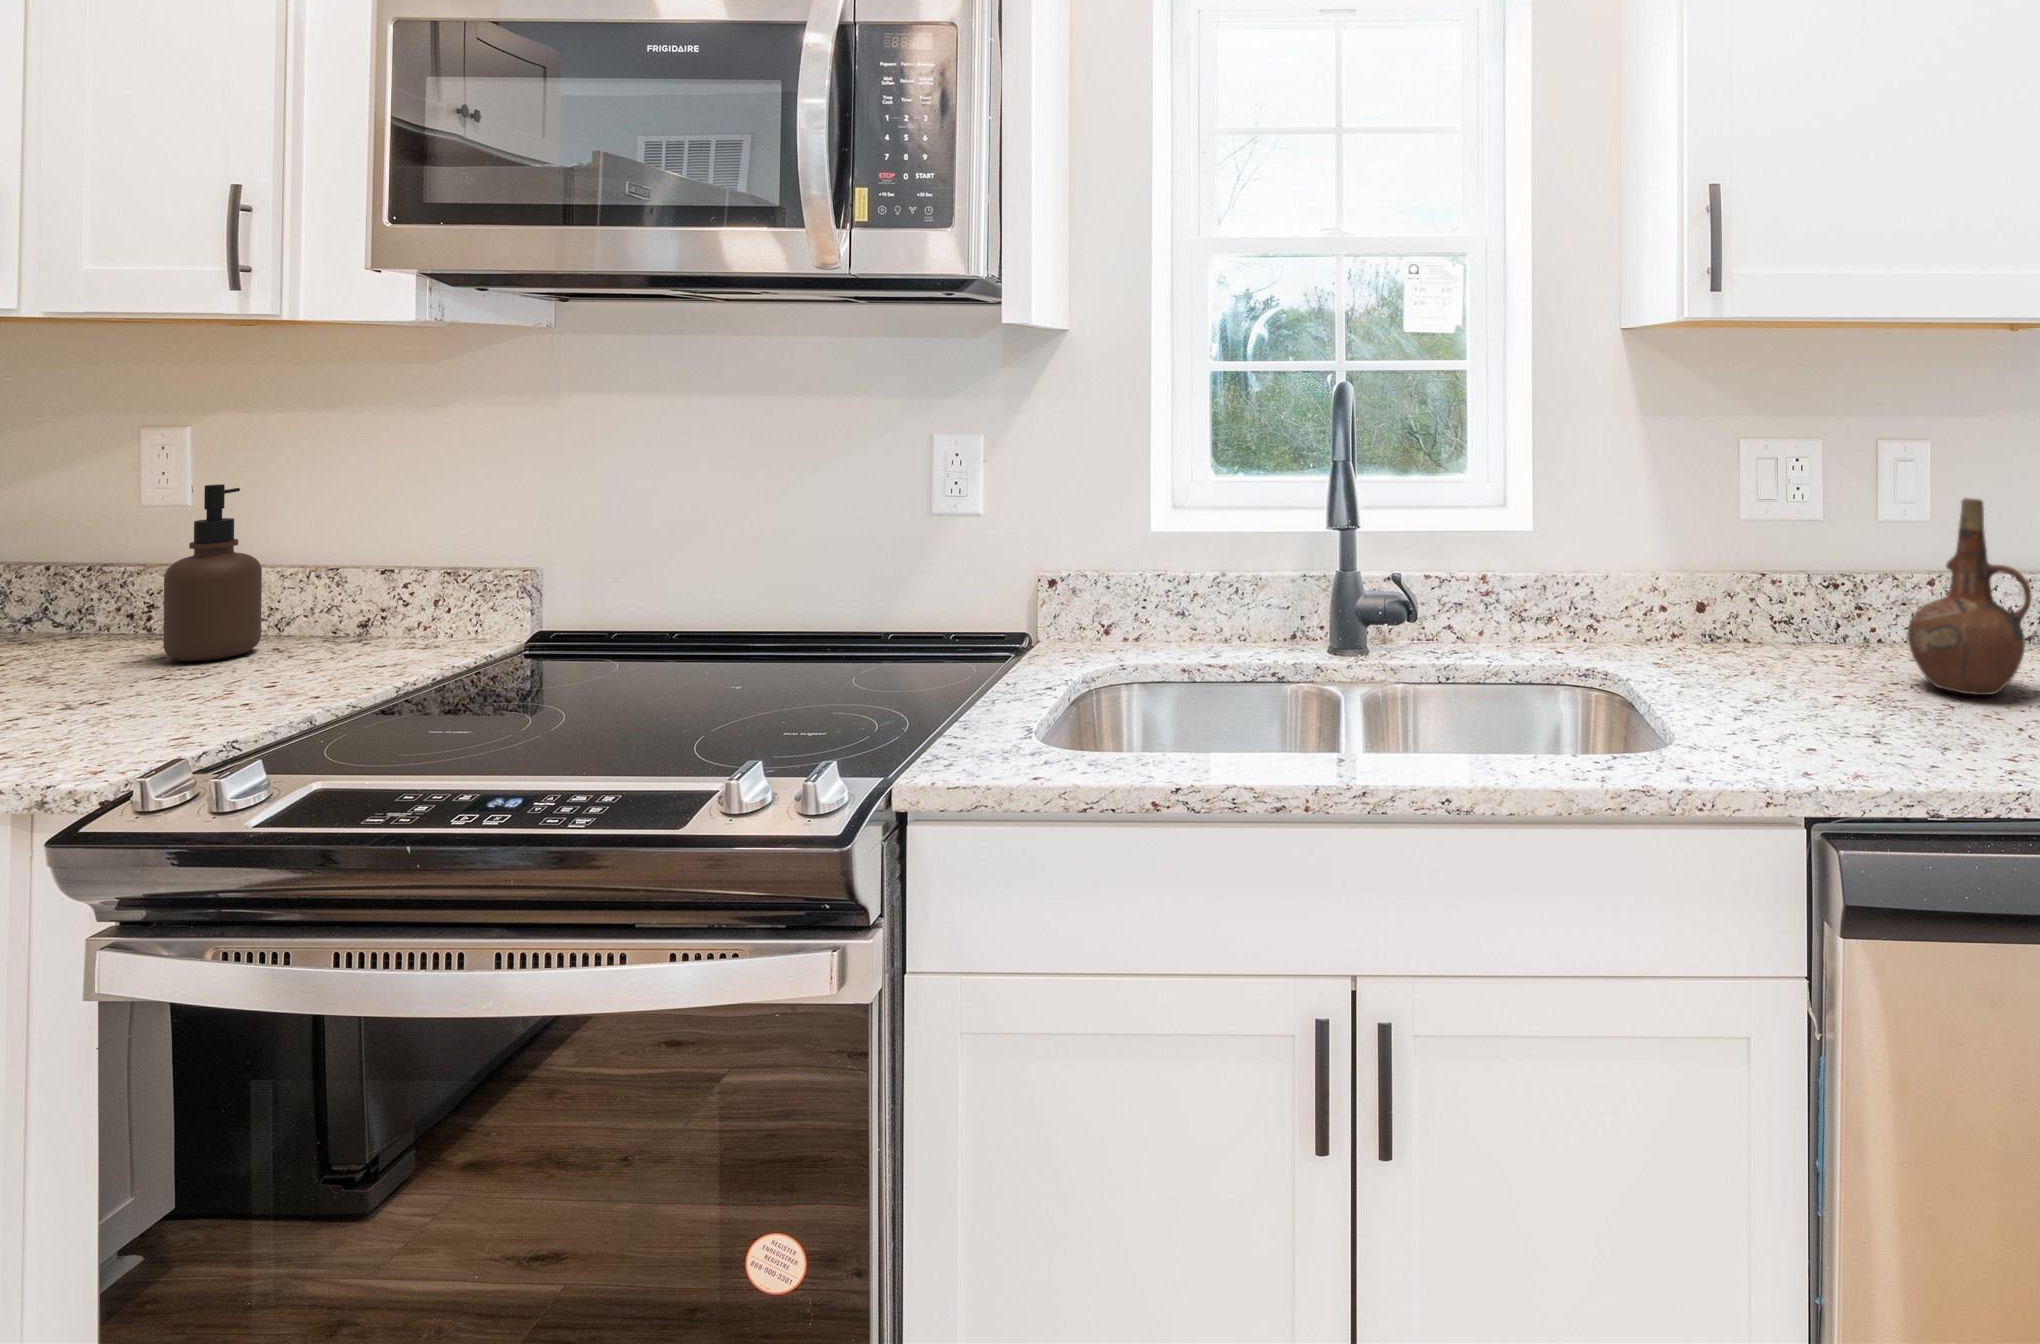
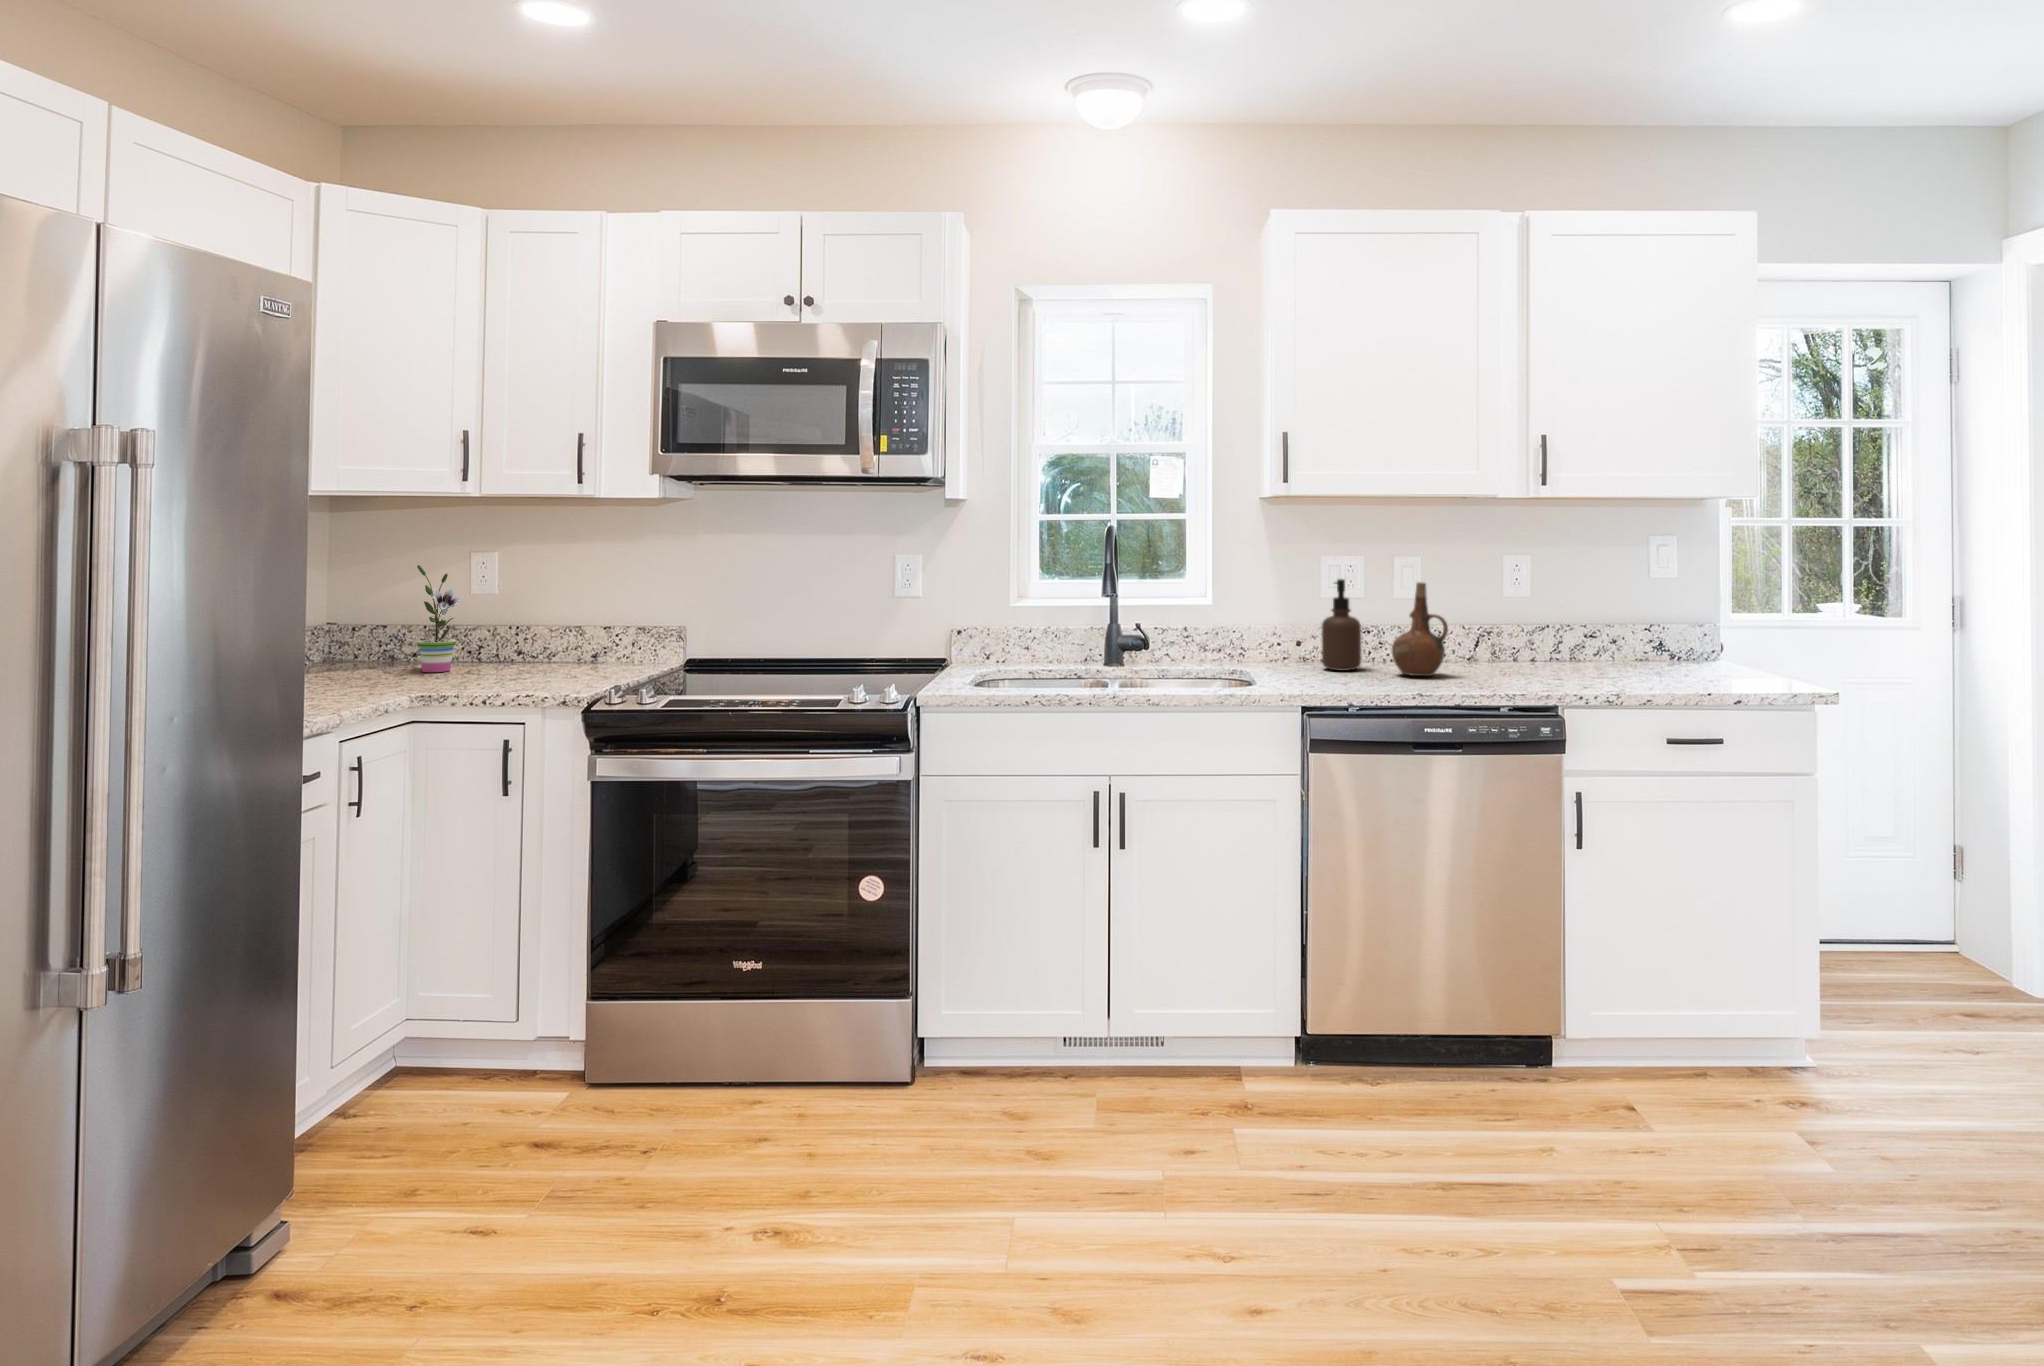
potted plant: none [11,450,138,656] -> present [417,565,464,672]
soap dispenser: present [163,484,262,661] -> present [1322,579,1361,671]

